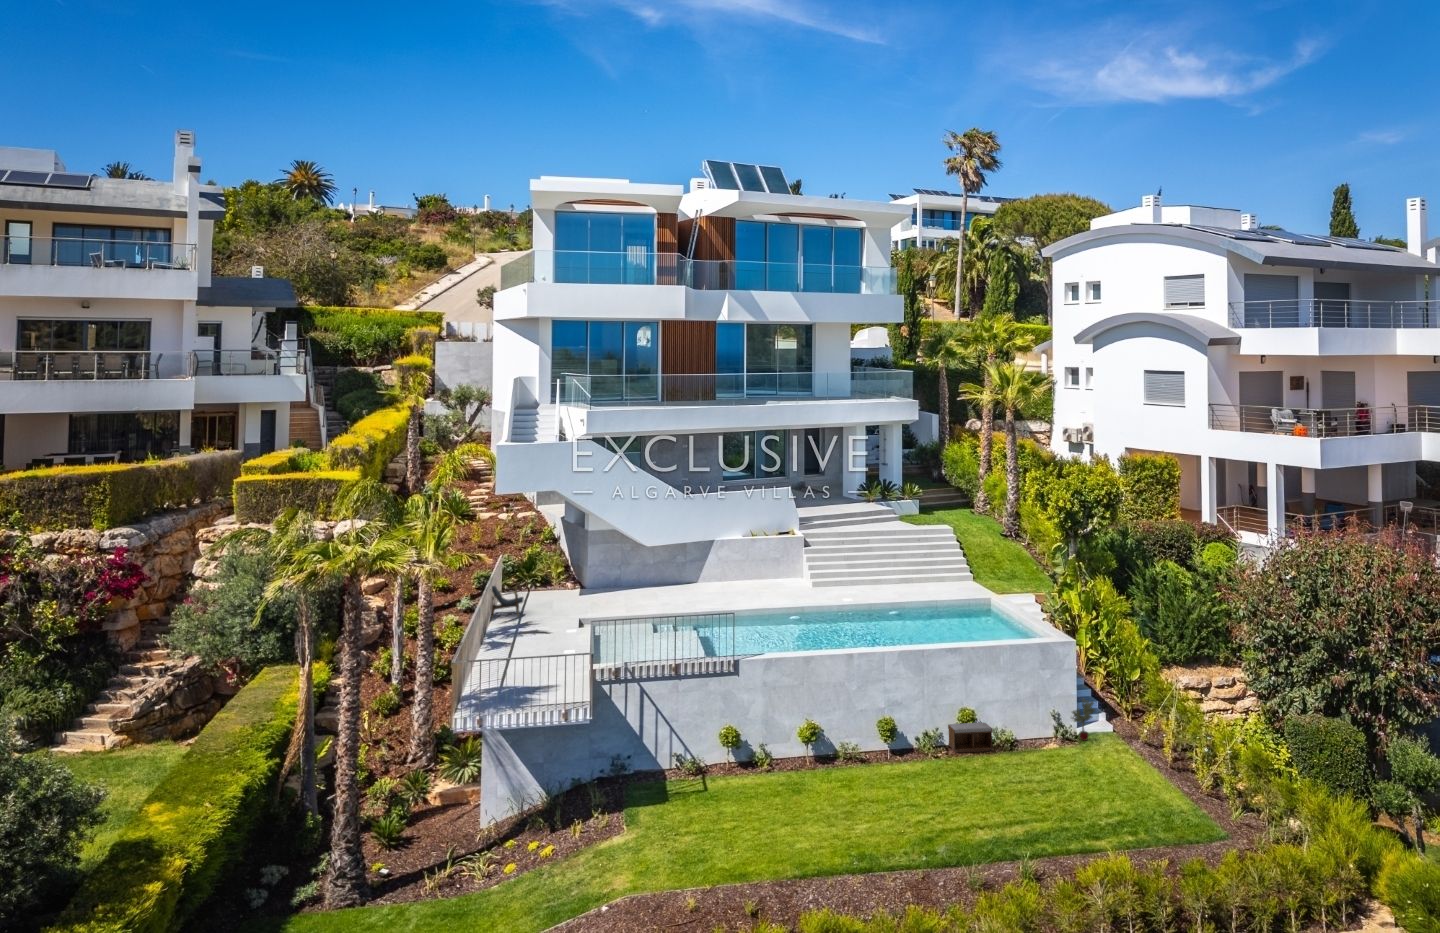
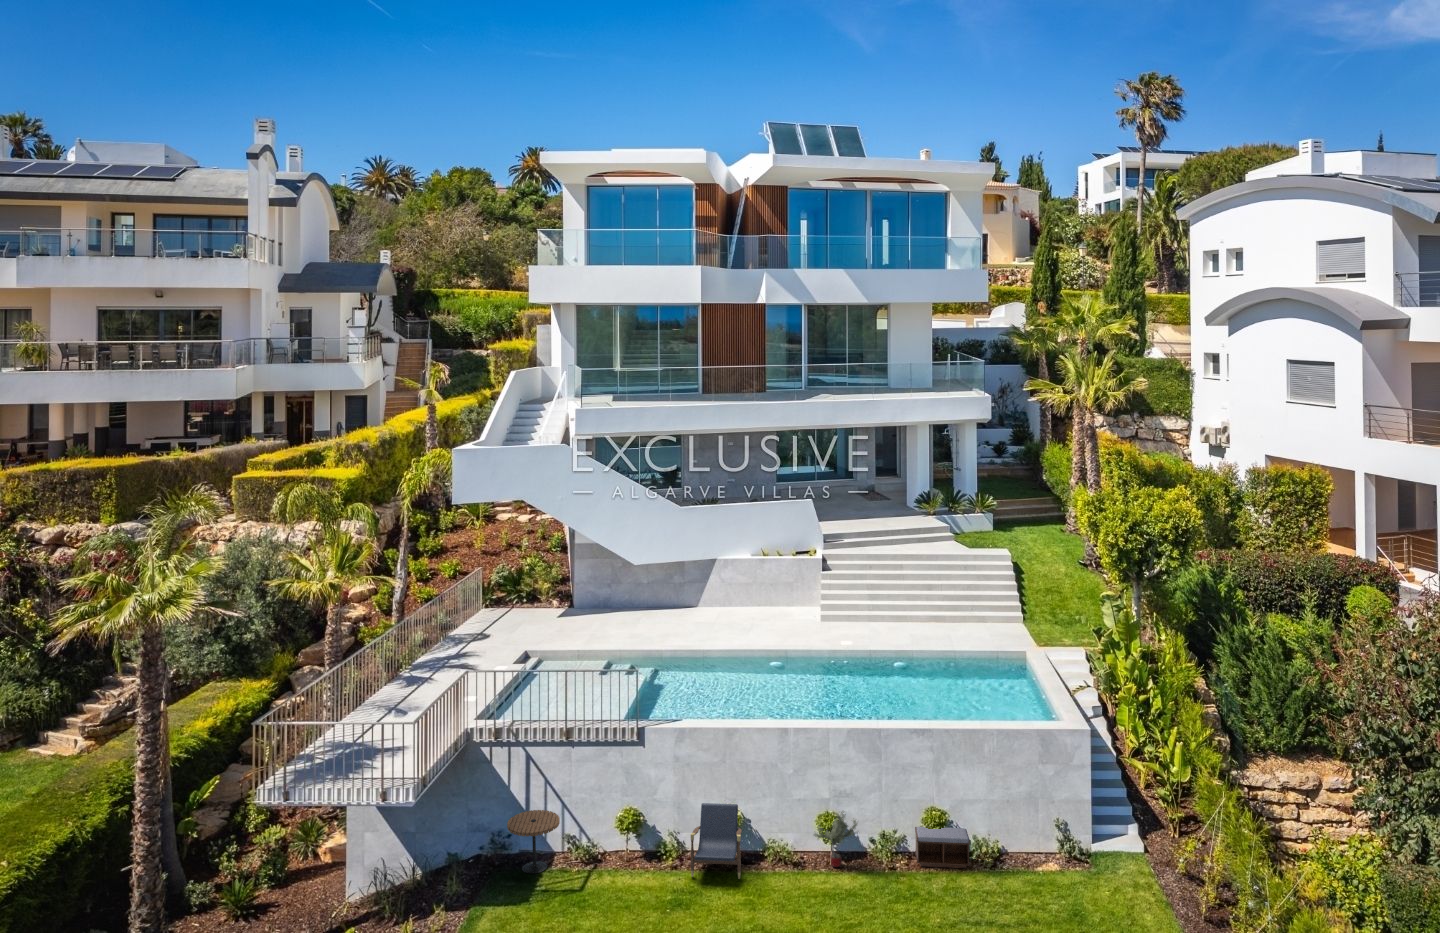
lounge chair: present [491,586,523,615] -> present [691,803,742,879]
potted tree: present [1072,698,1095,741] -> present [814,811,858,868]
side table: none [636,733,678,782] -> present [507,810,560,874]

